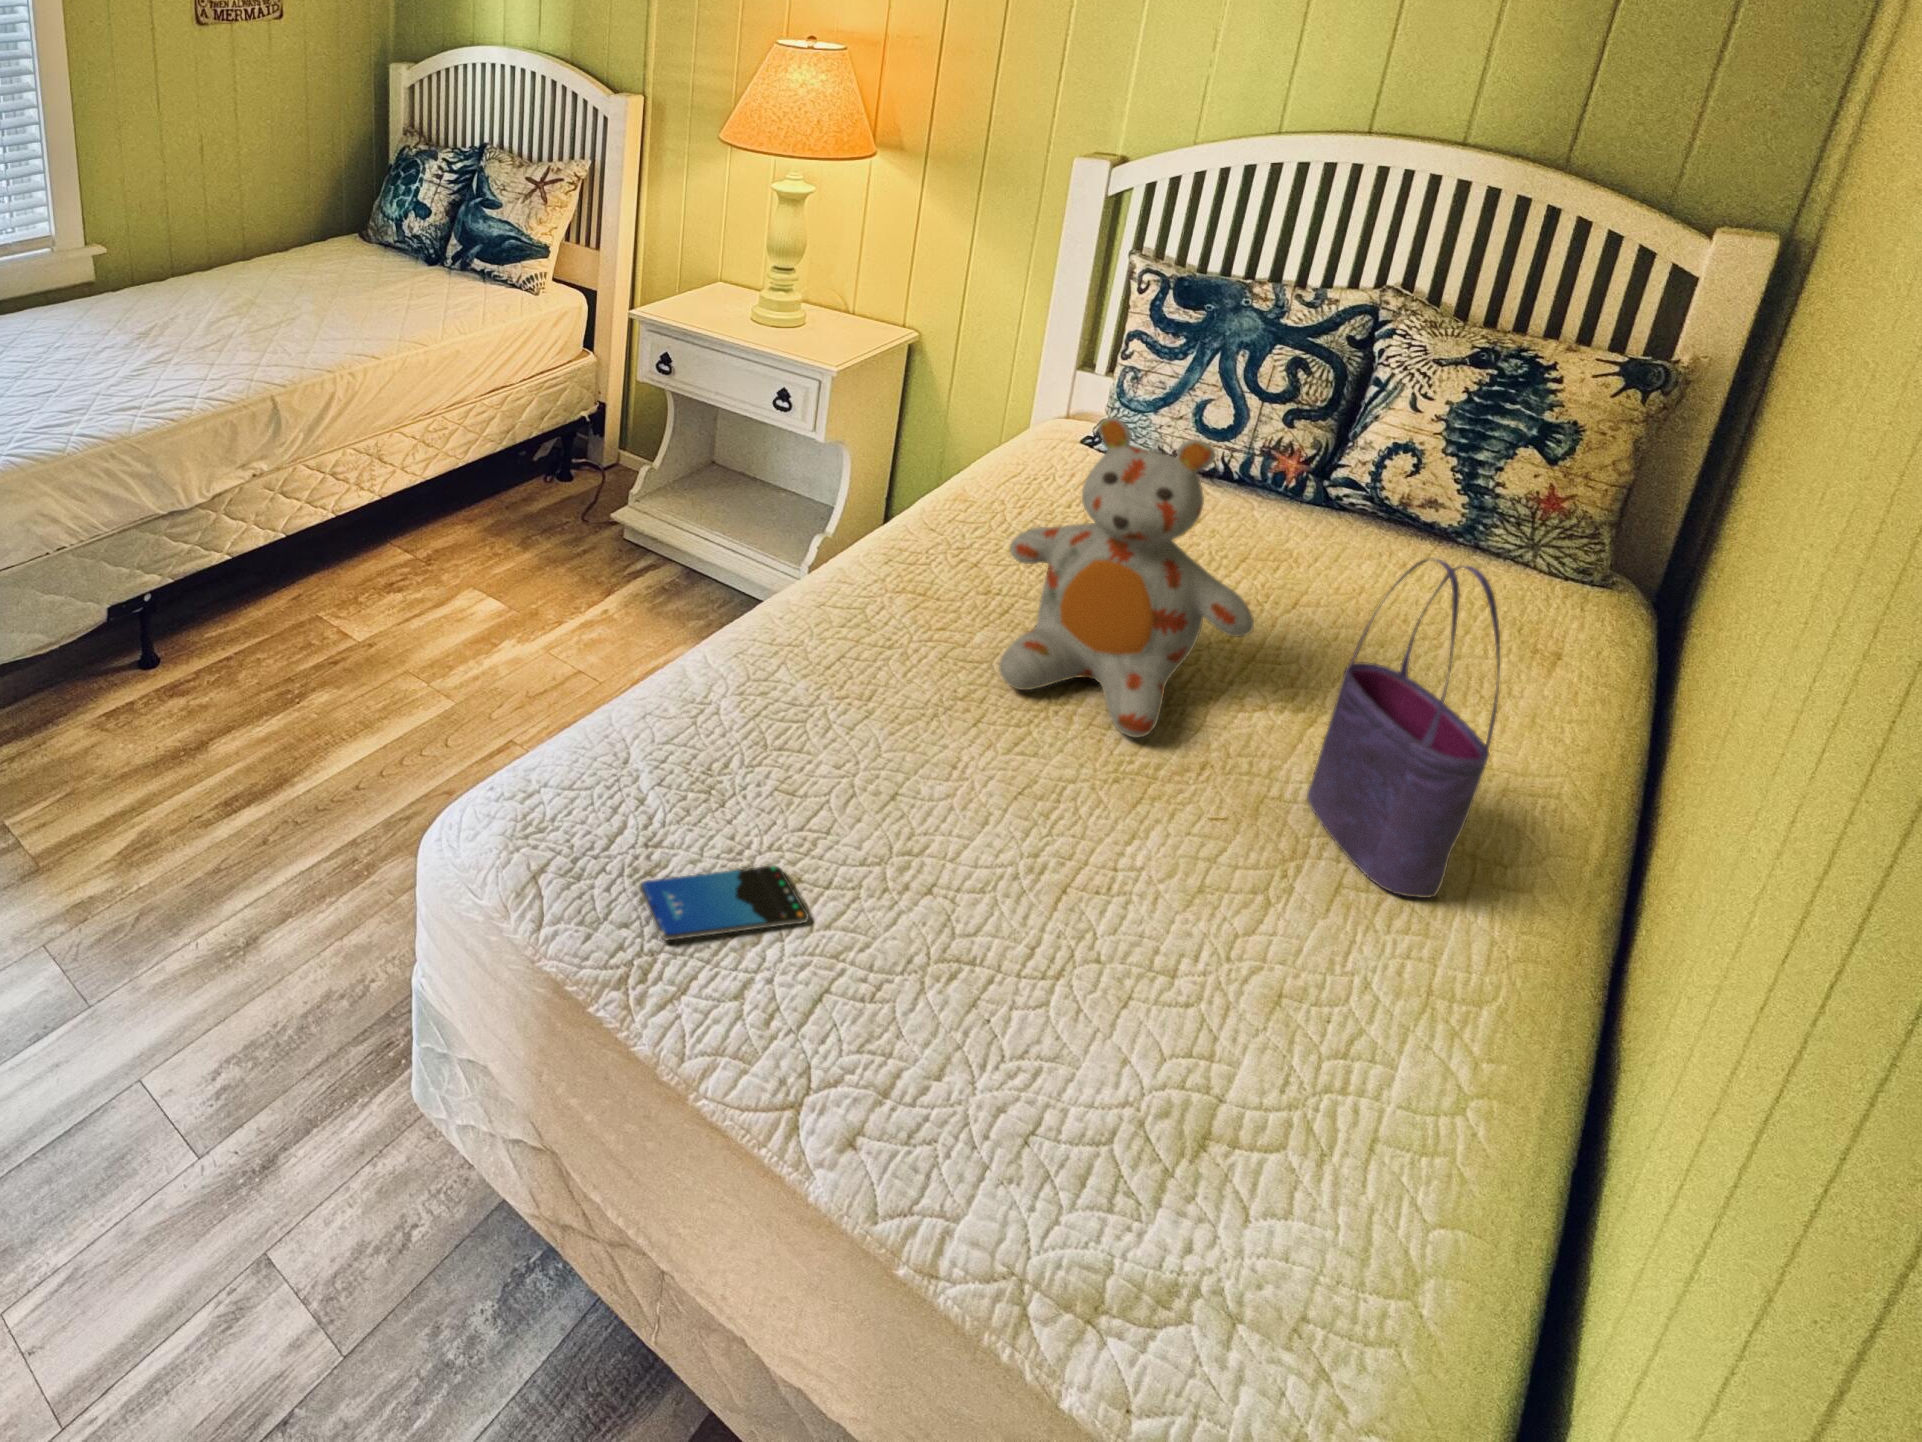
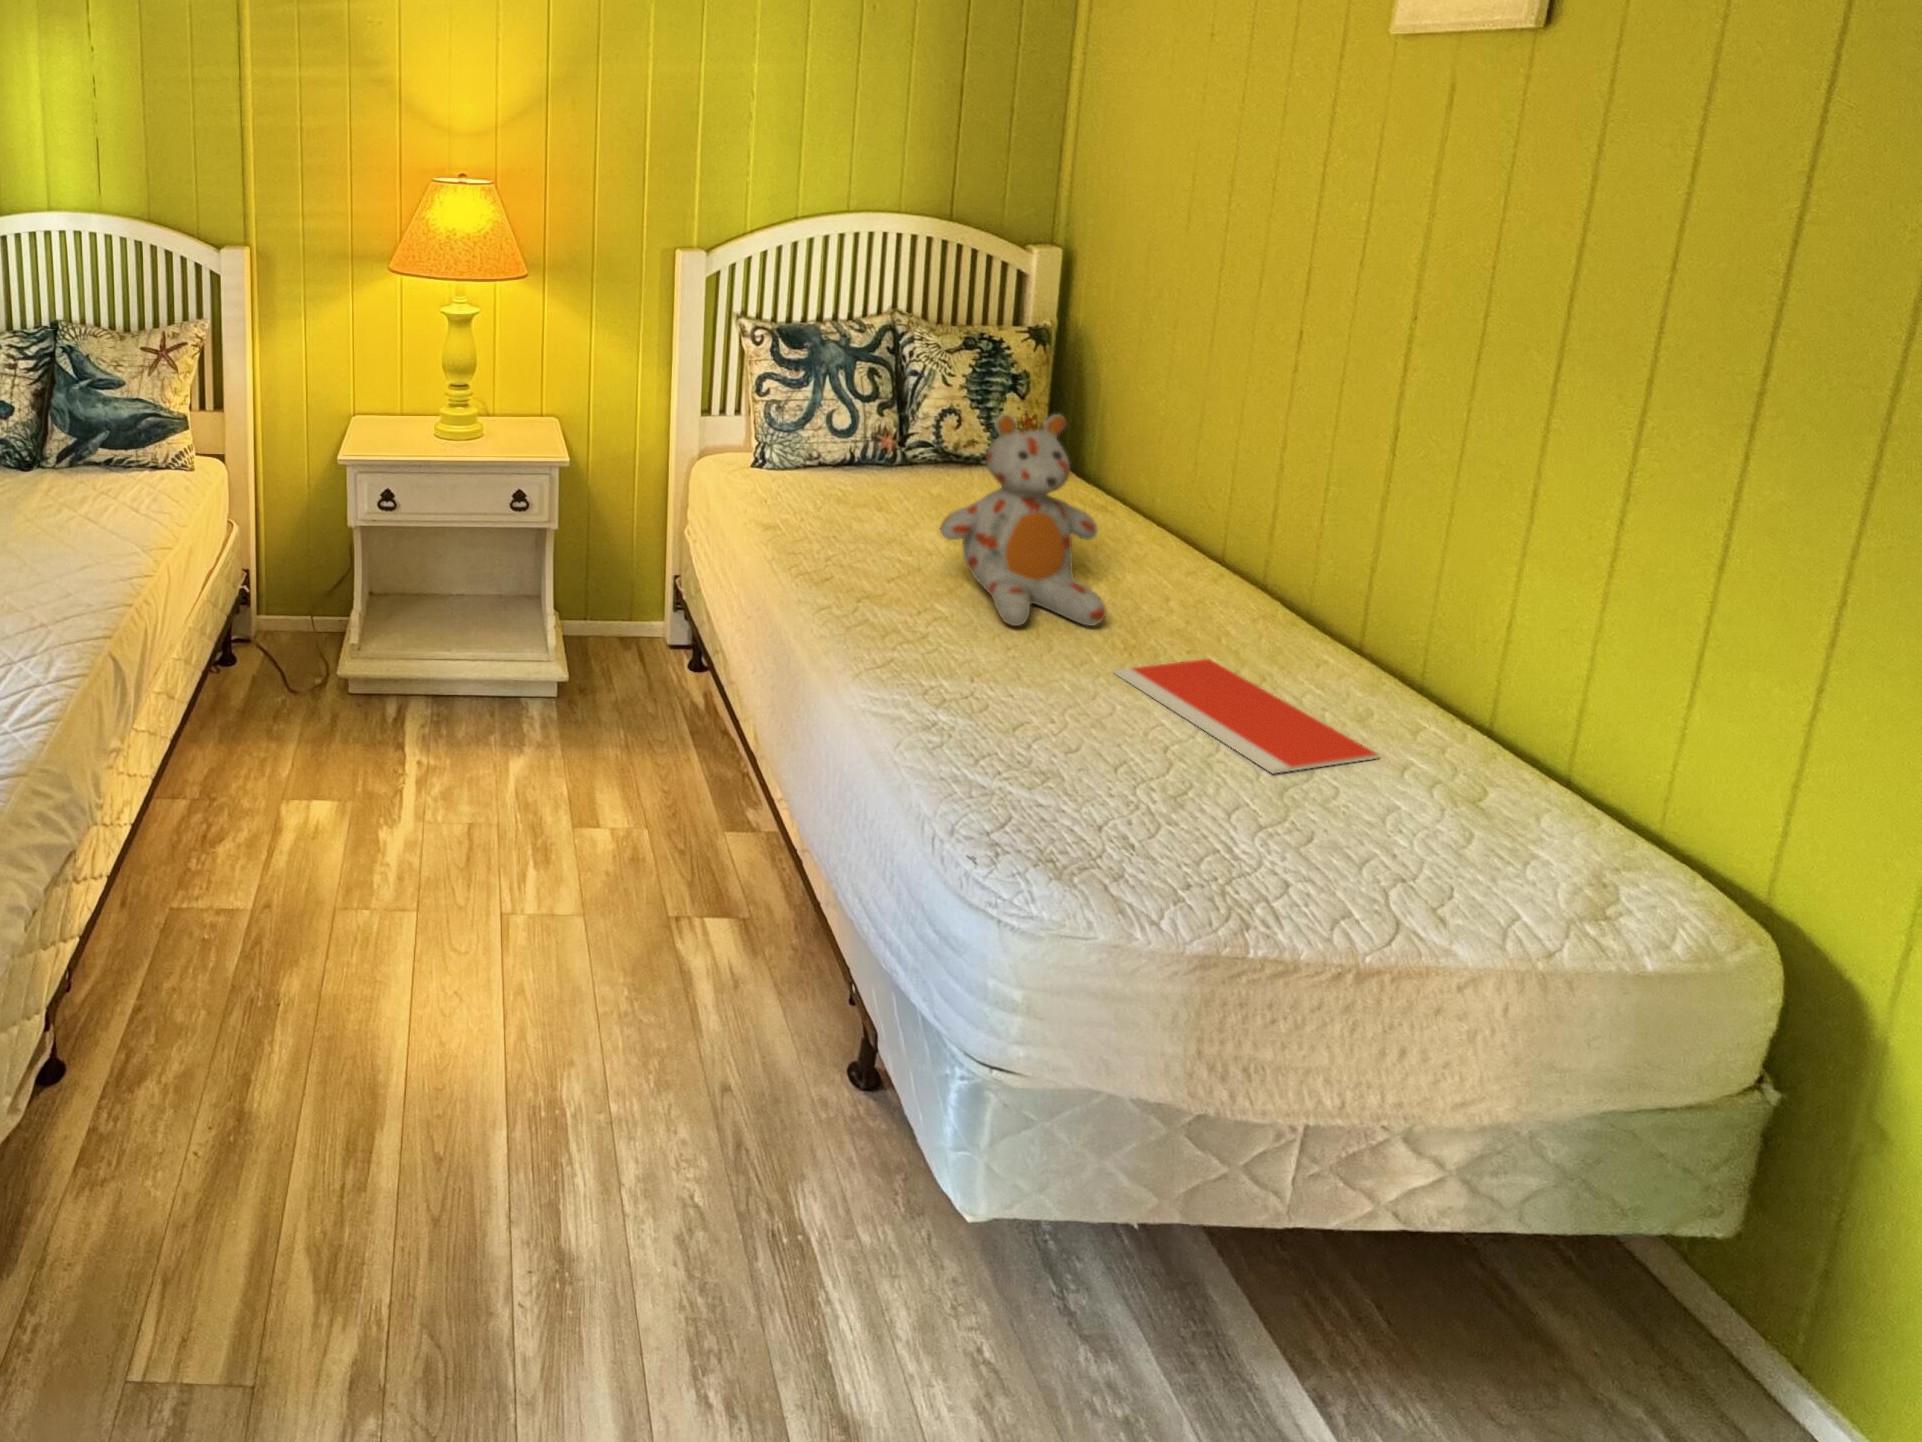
tote bag: present [1307,558,1500,898] -> none [1177,439,1302,646]
notebook: none [998,781,1231,1058] -> present [1114,659,1379,773]
smartphone: present [640,865,809,940] -> none [1124,791,1199,871]

